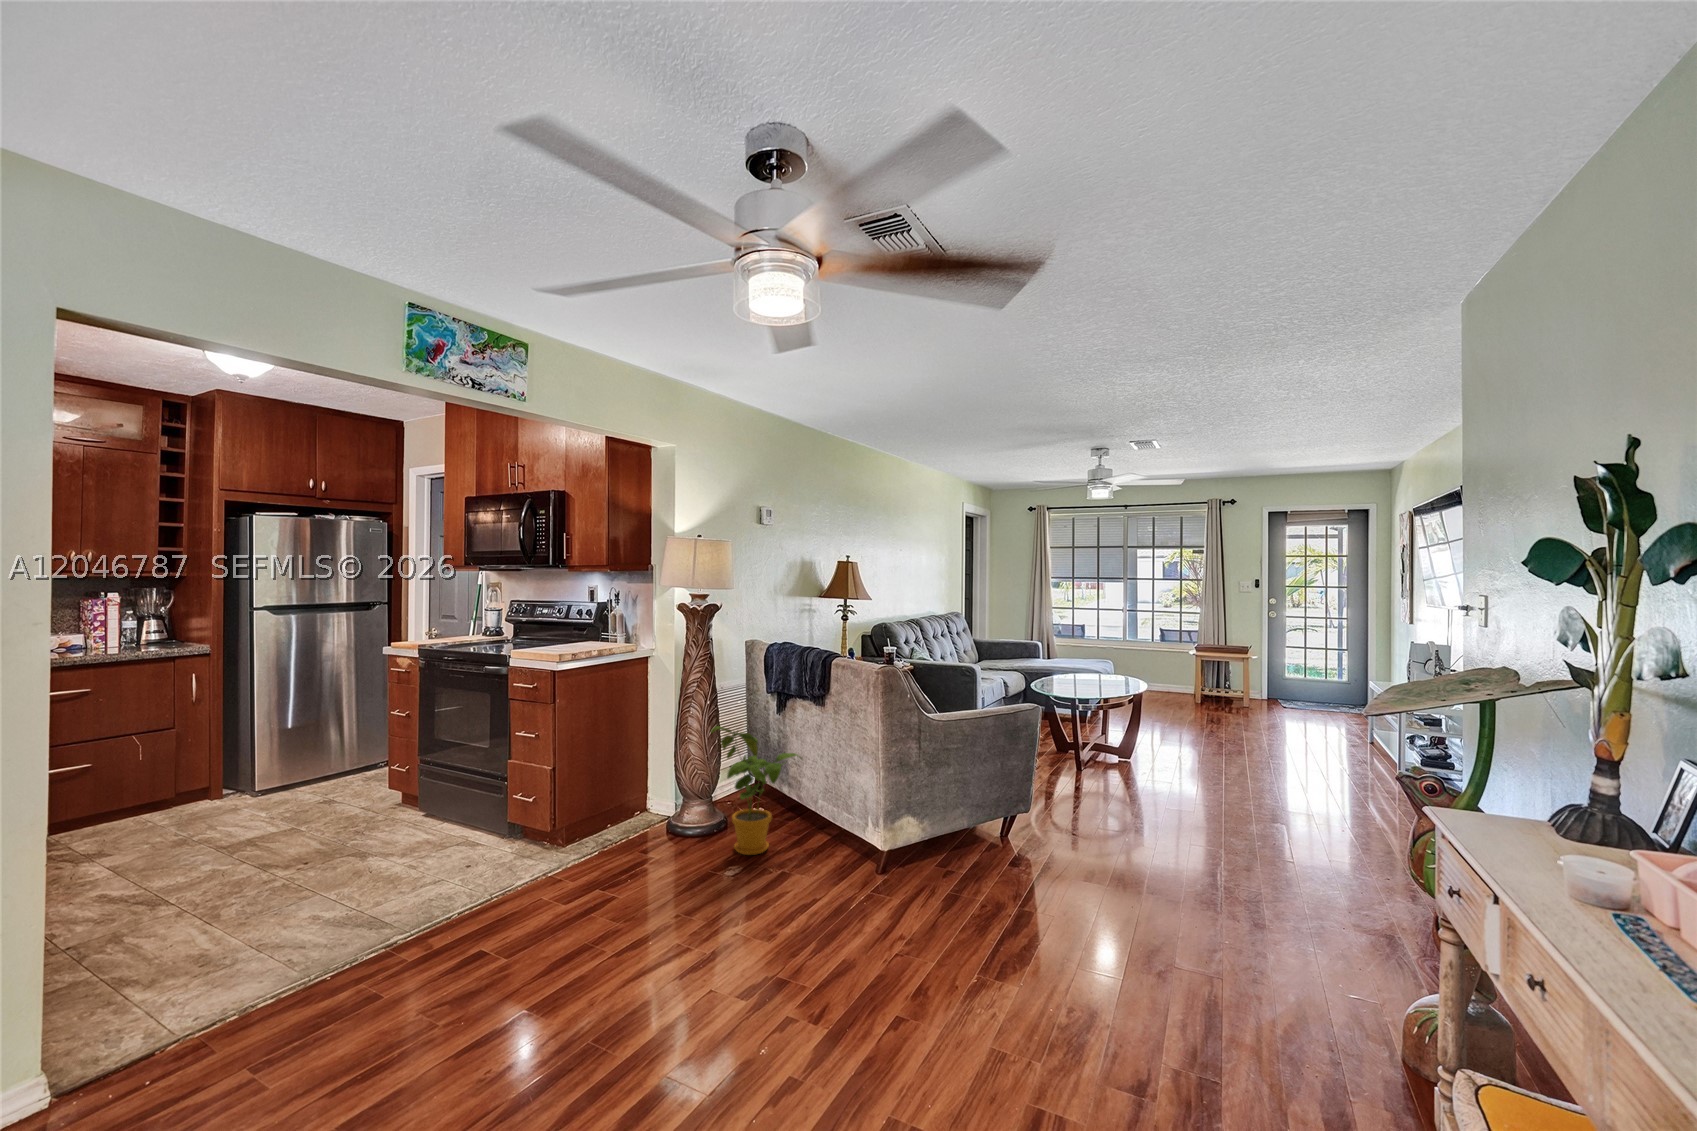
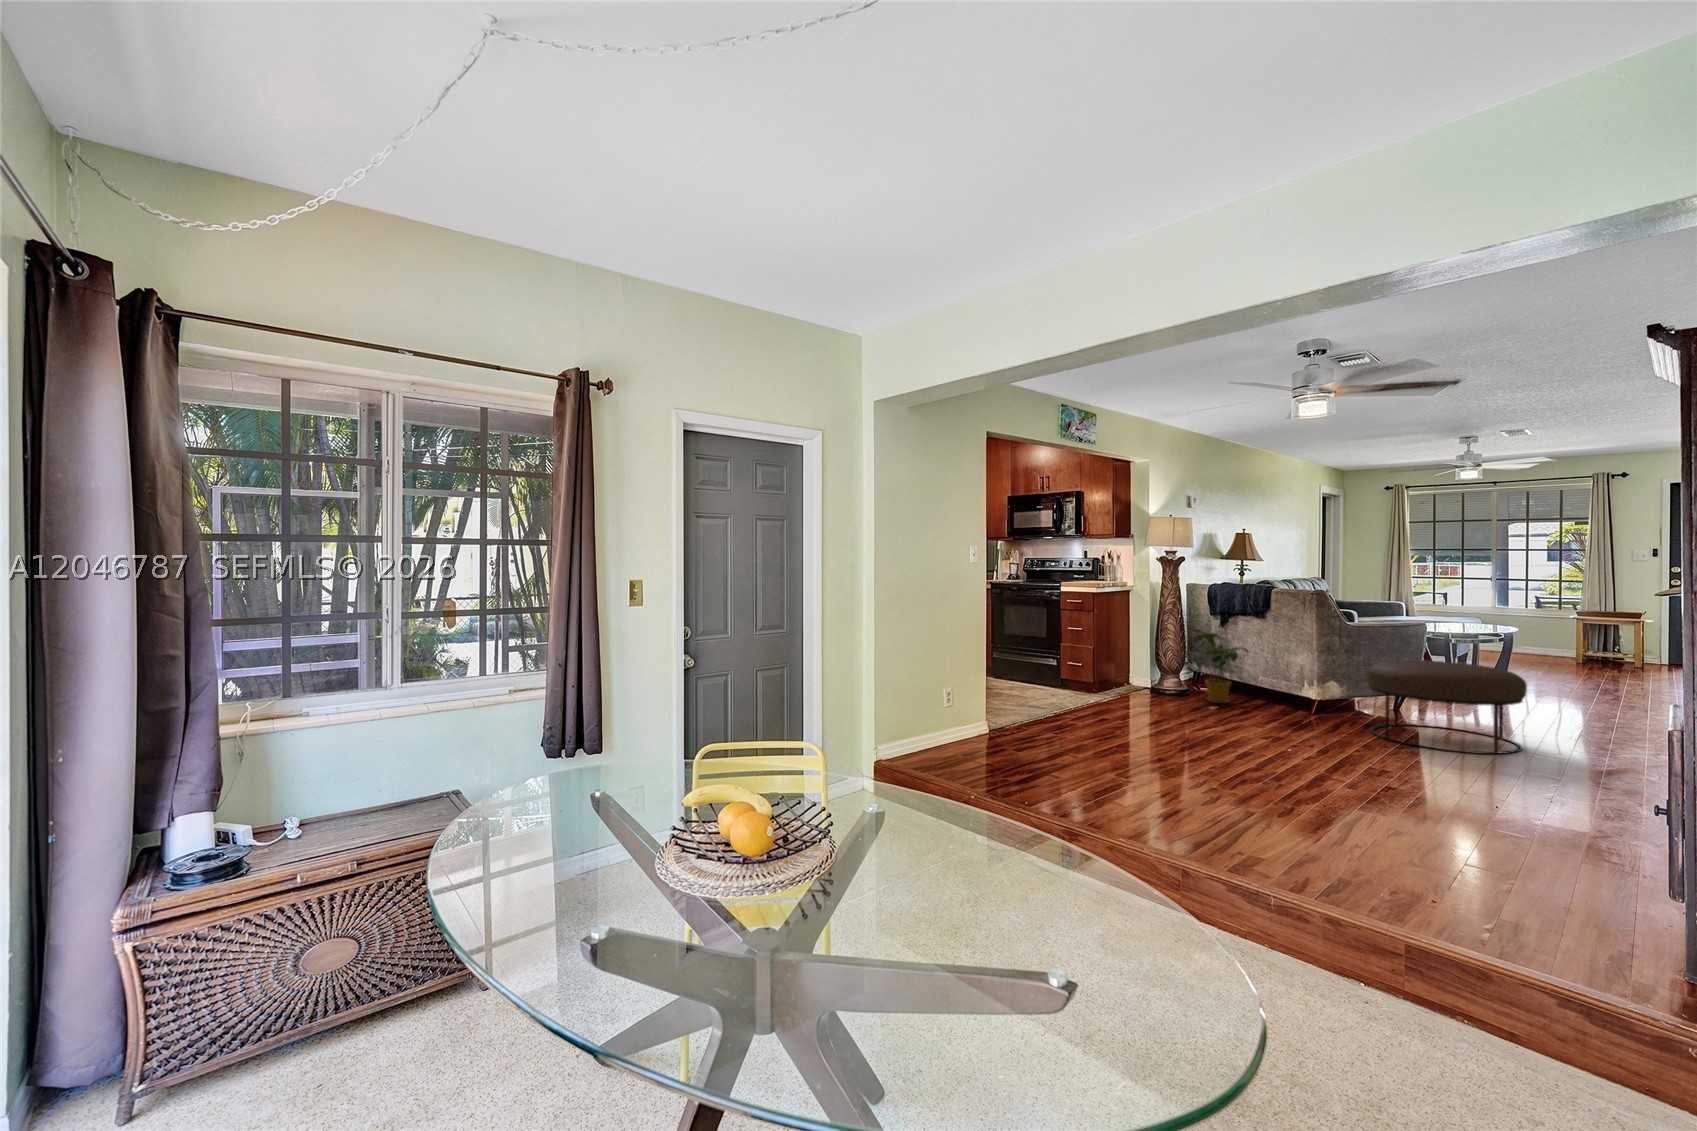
ottoman: none [938,790,1165,1003] -> present [1366,660,1527,754]

